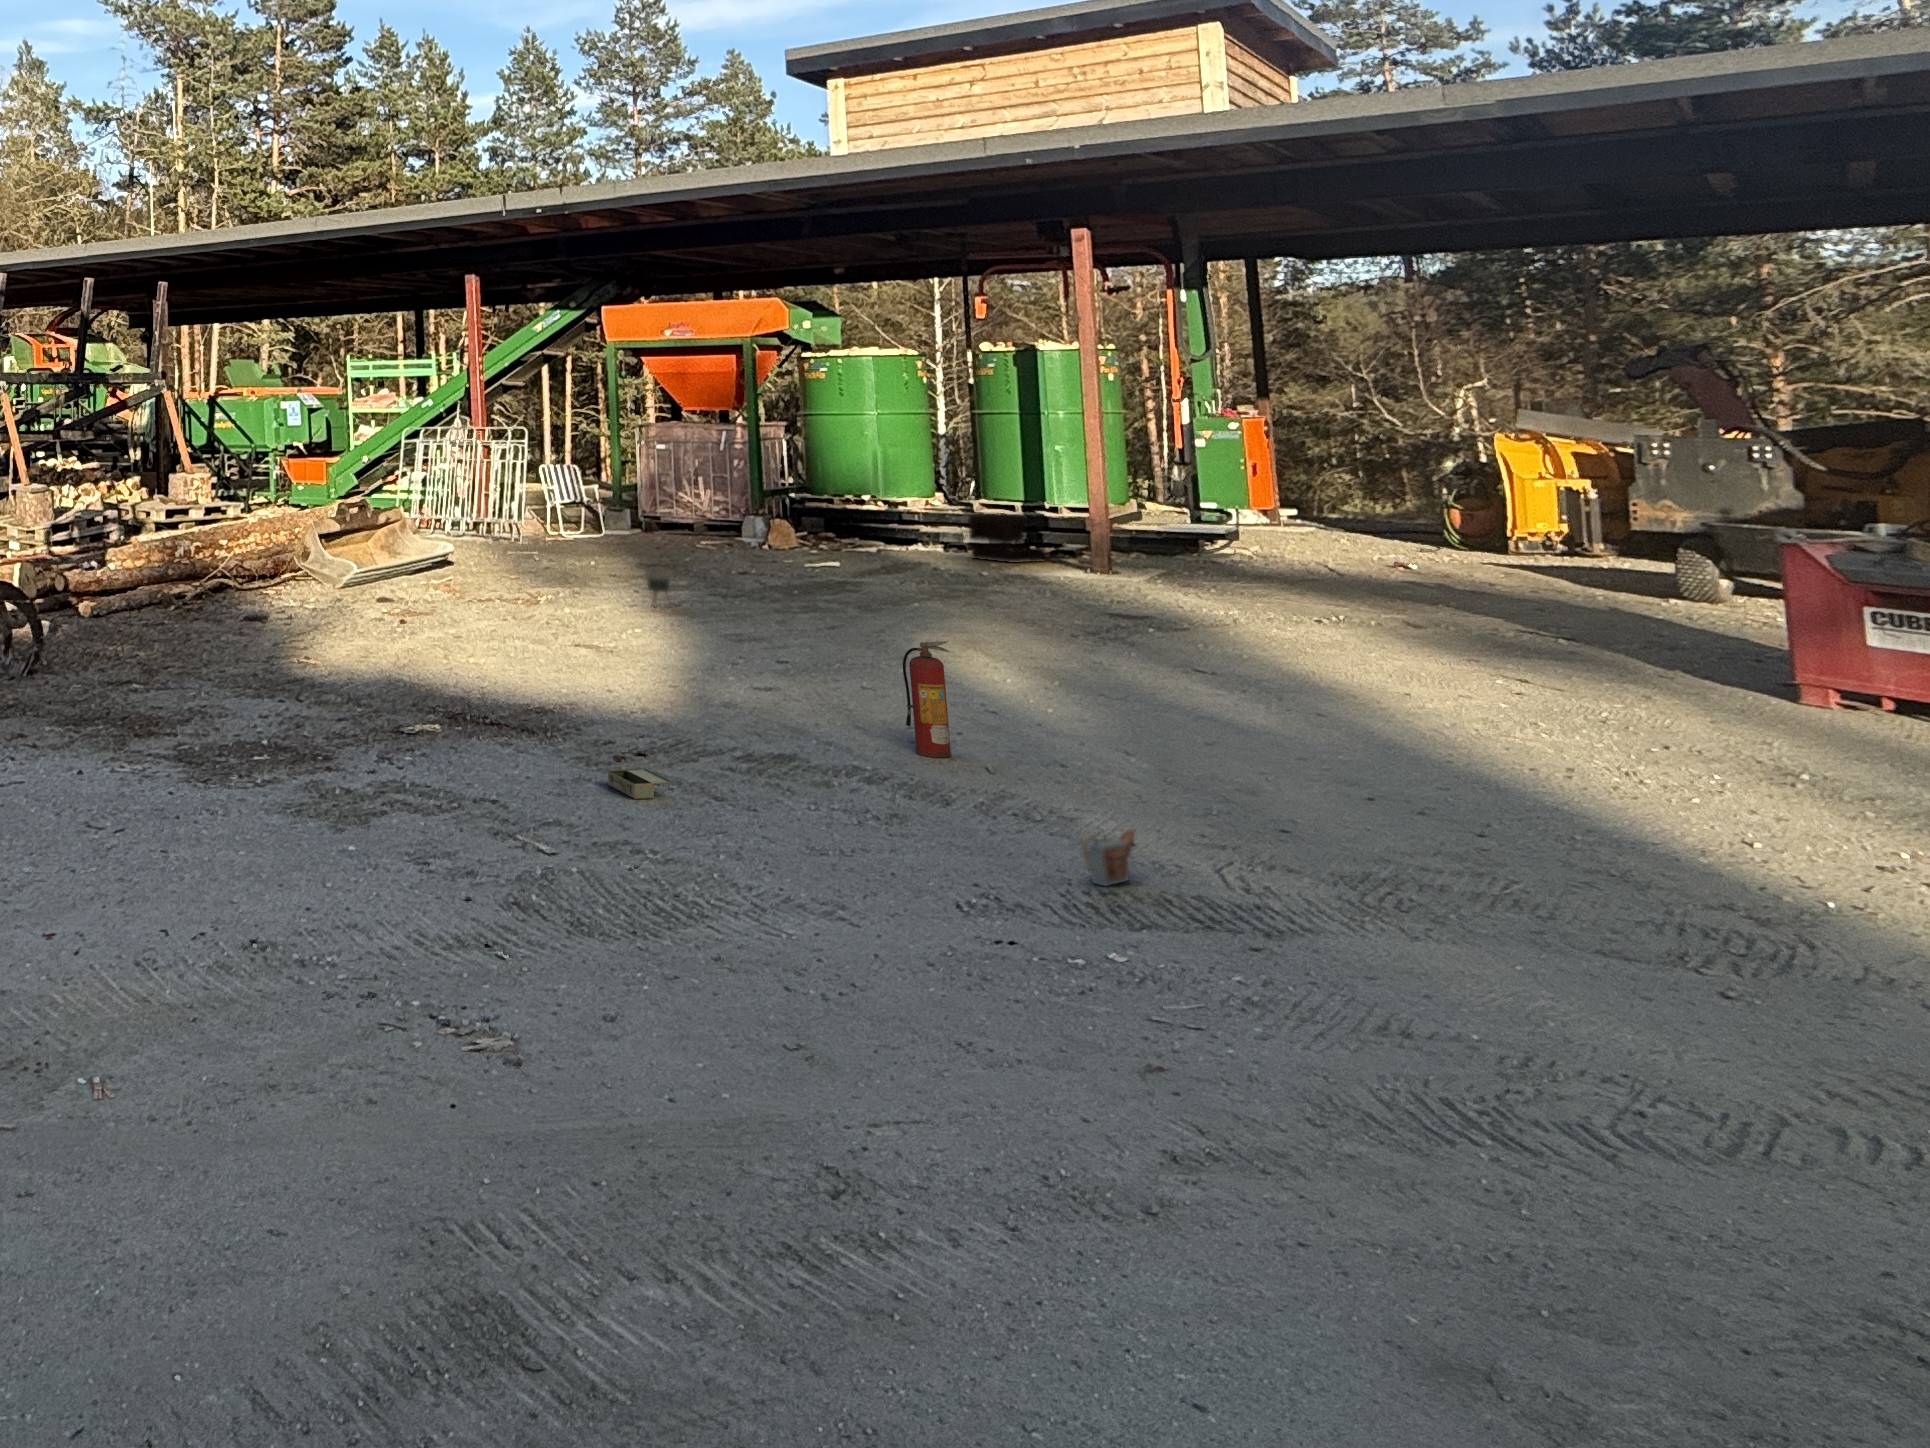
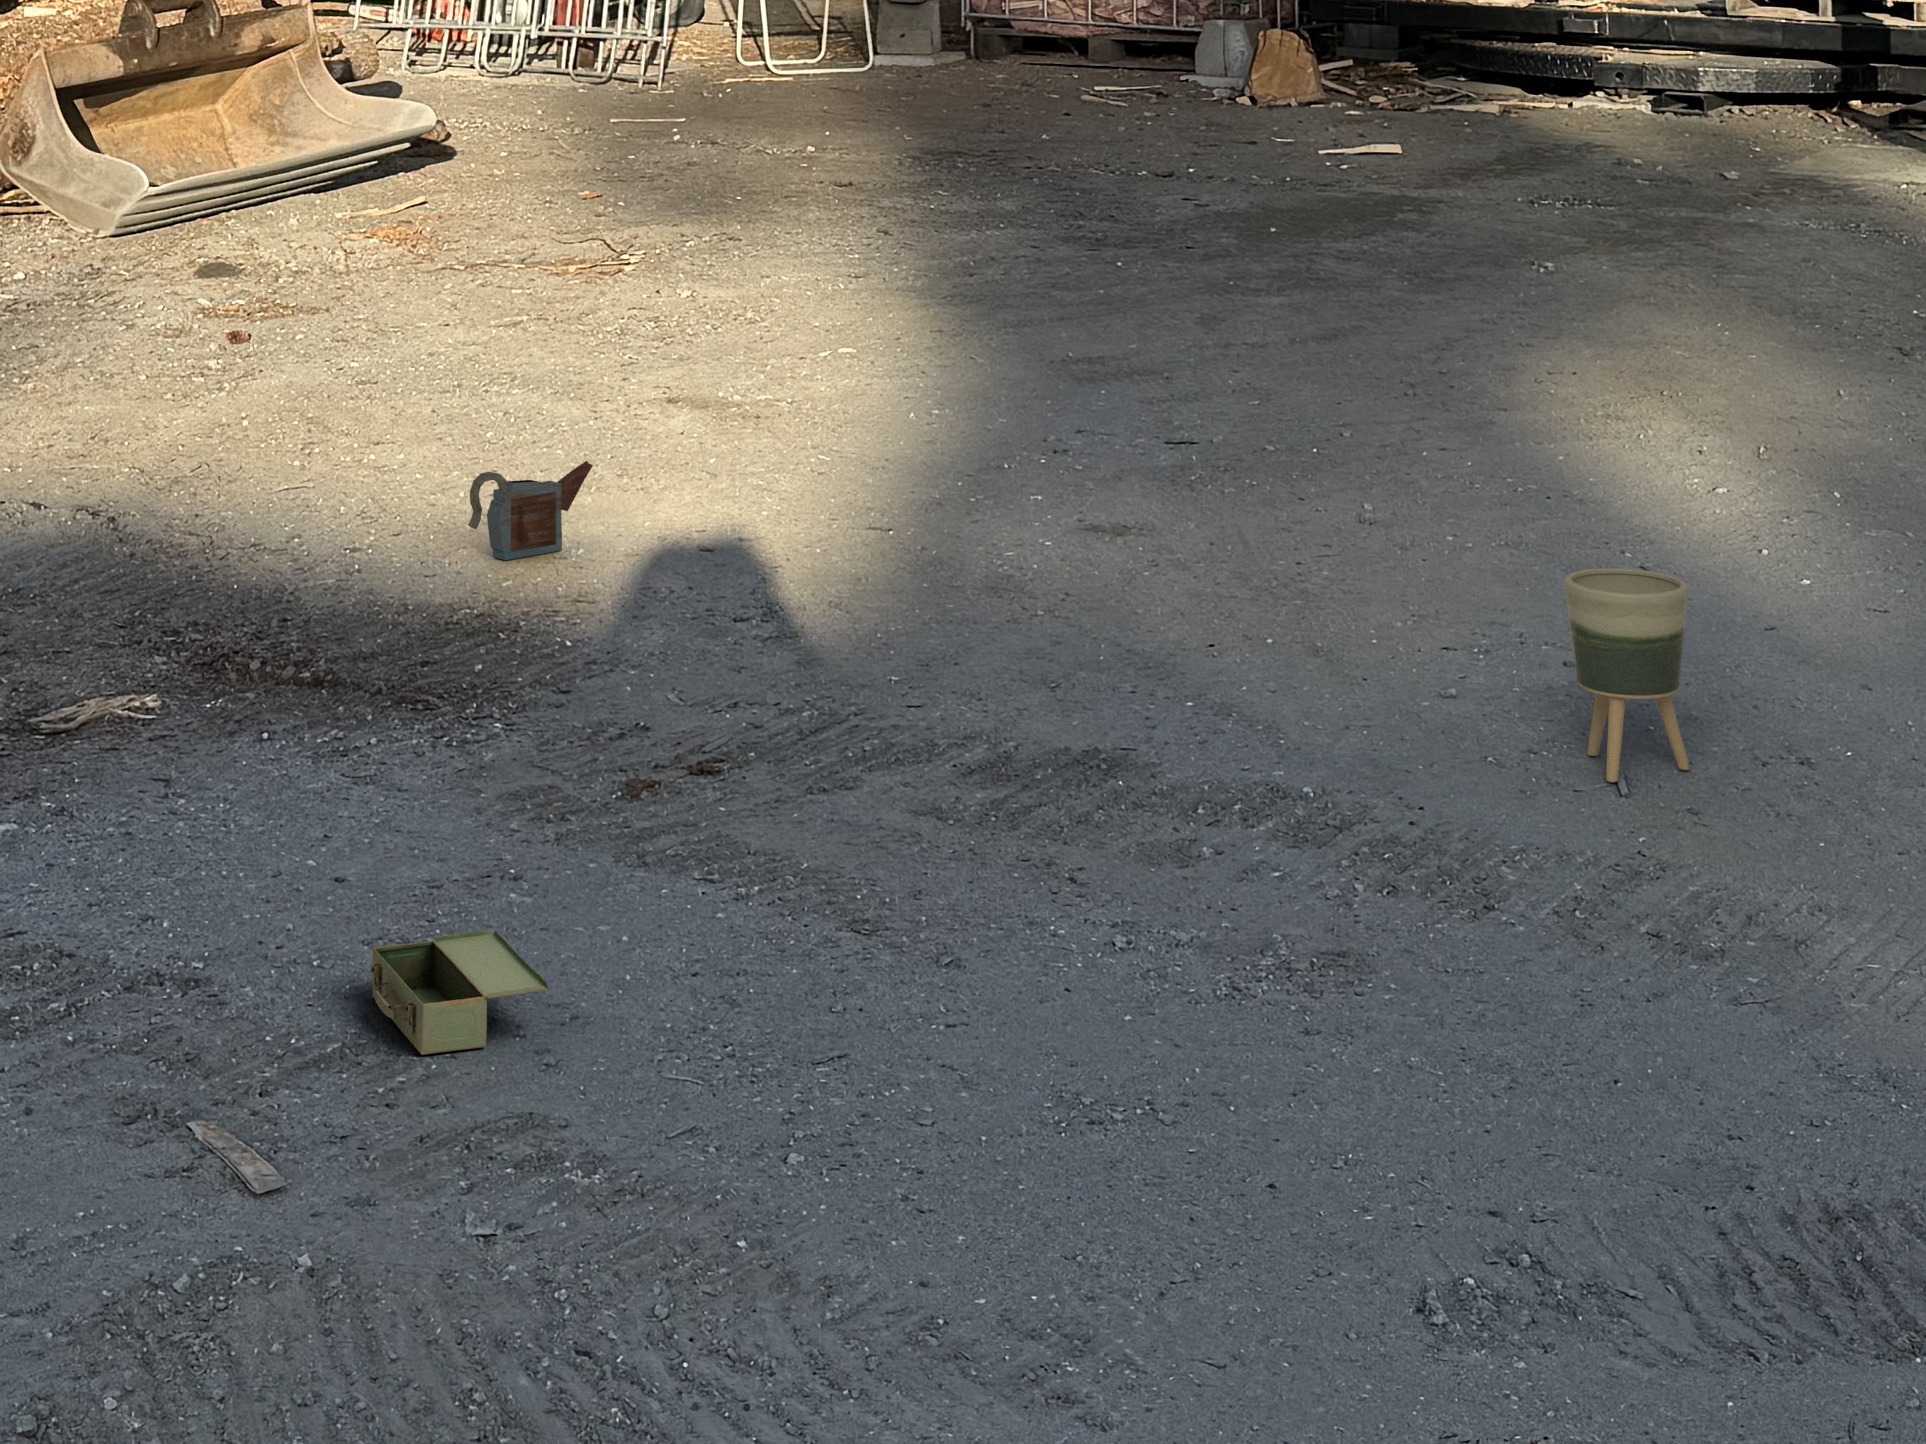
wooden crate: present [968,513,1046,563] -> none [1729,20,1896,147]
planter: present [645,568,671,606] -> present [1565,568,1690,782]
fire extinguisher: present [903,641,951,758] -> none [1346,450,1473,807]
watering can: present [1082,829,1135,886] -> present [468,461,593,560]

